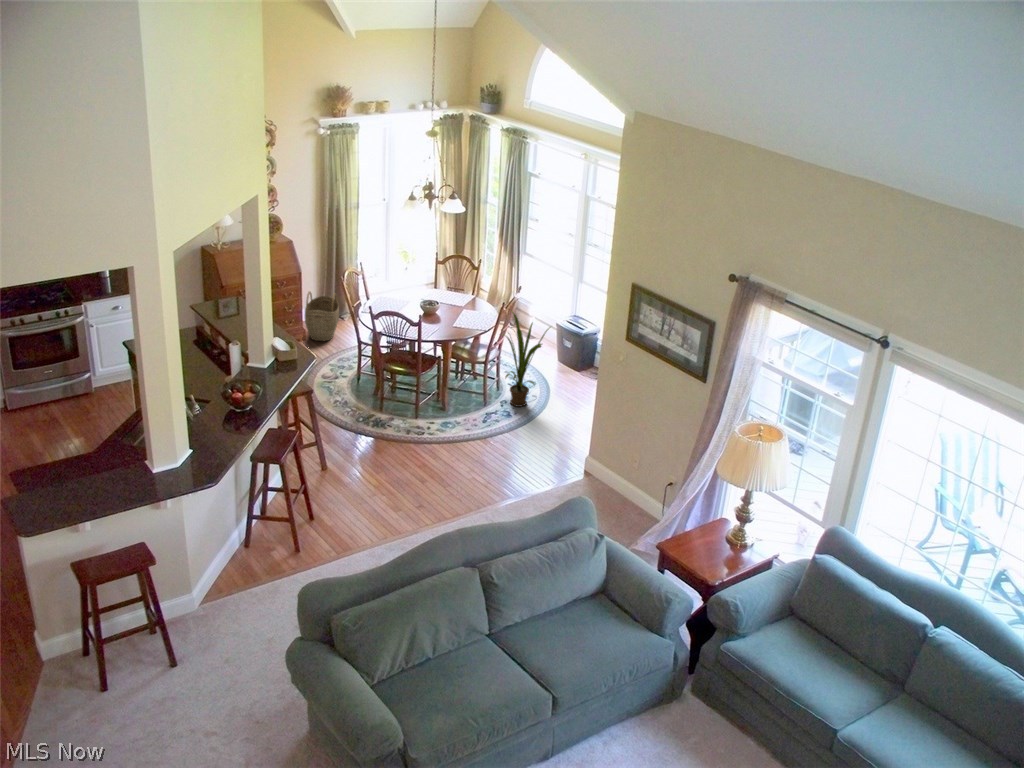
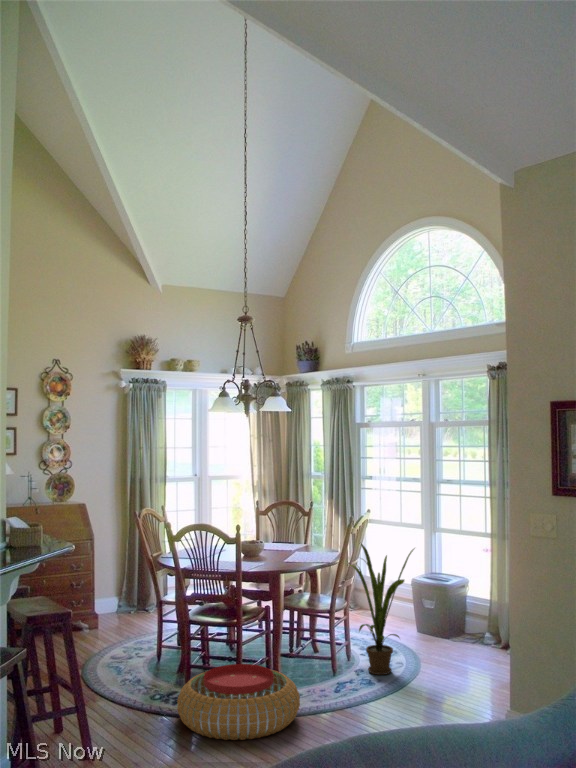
woven basket: present [305,292,339,341] -> none [97,566,140,629]
pouf: none [376,407,457,460] -> present [177,664,300,740]

